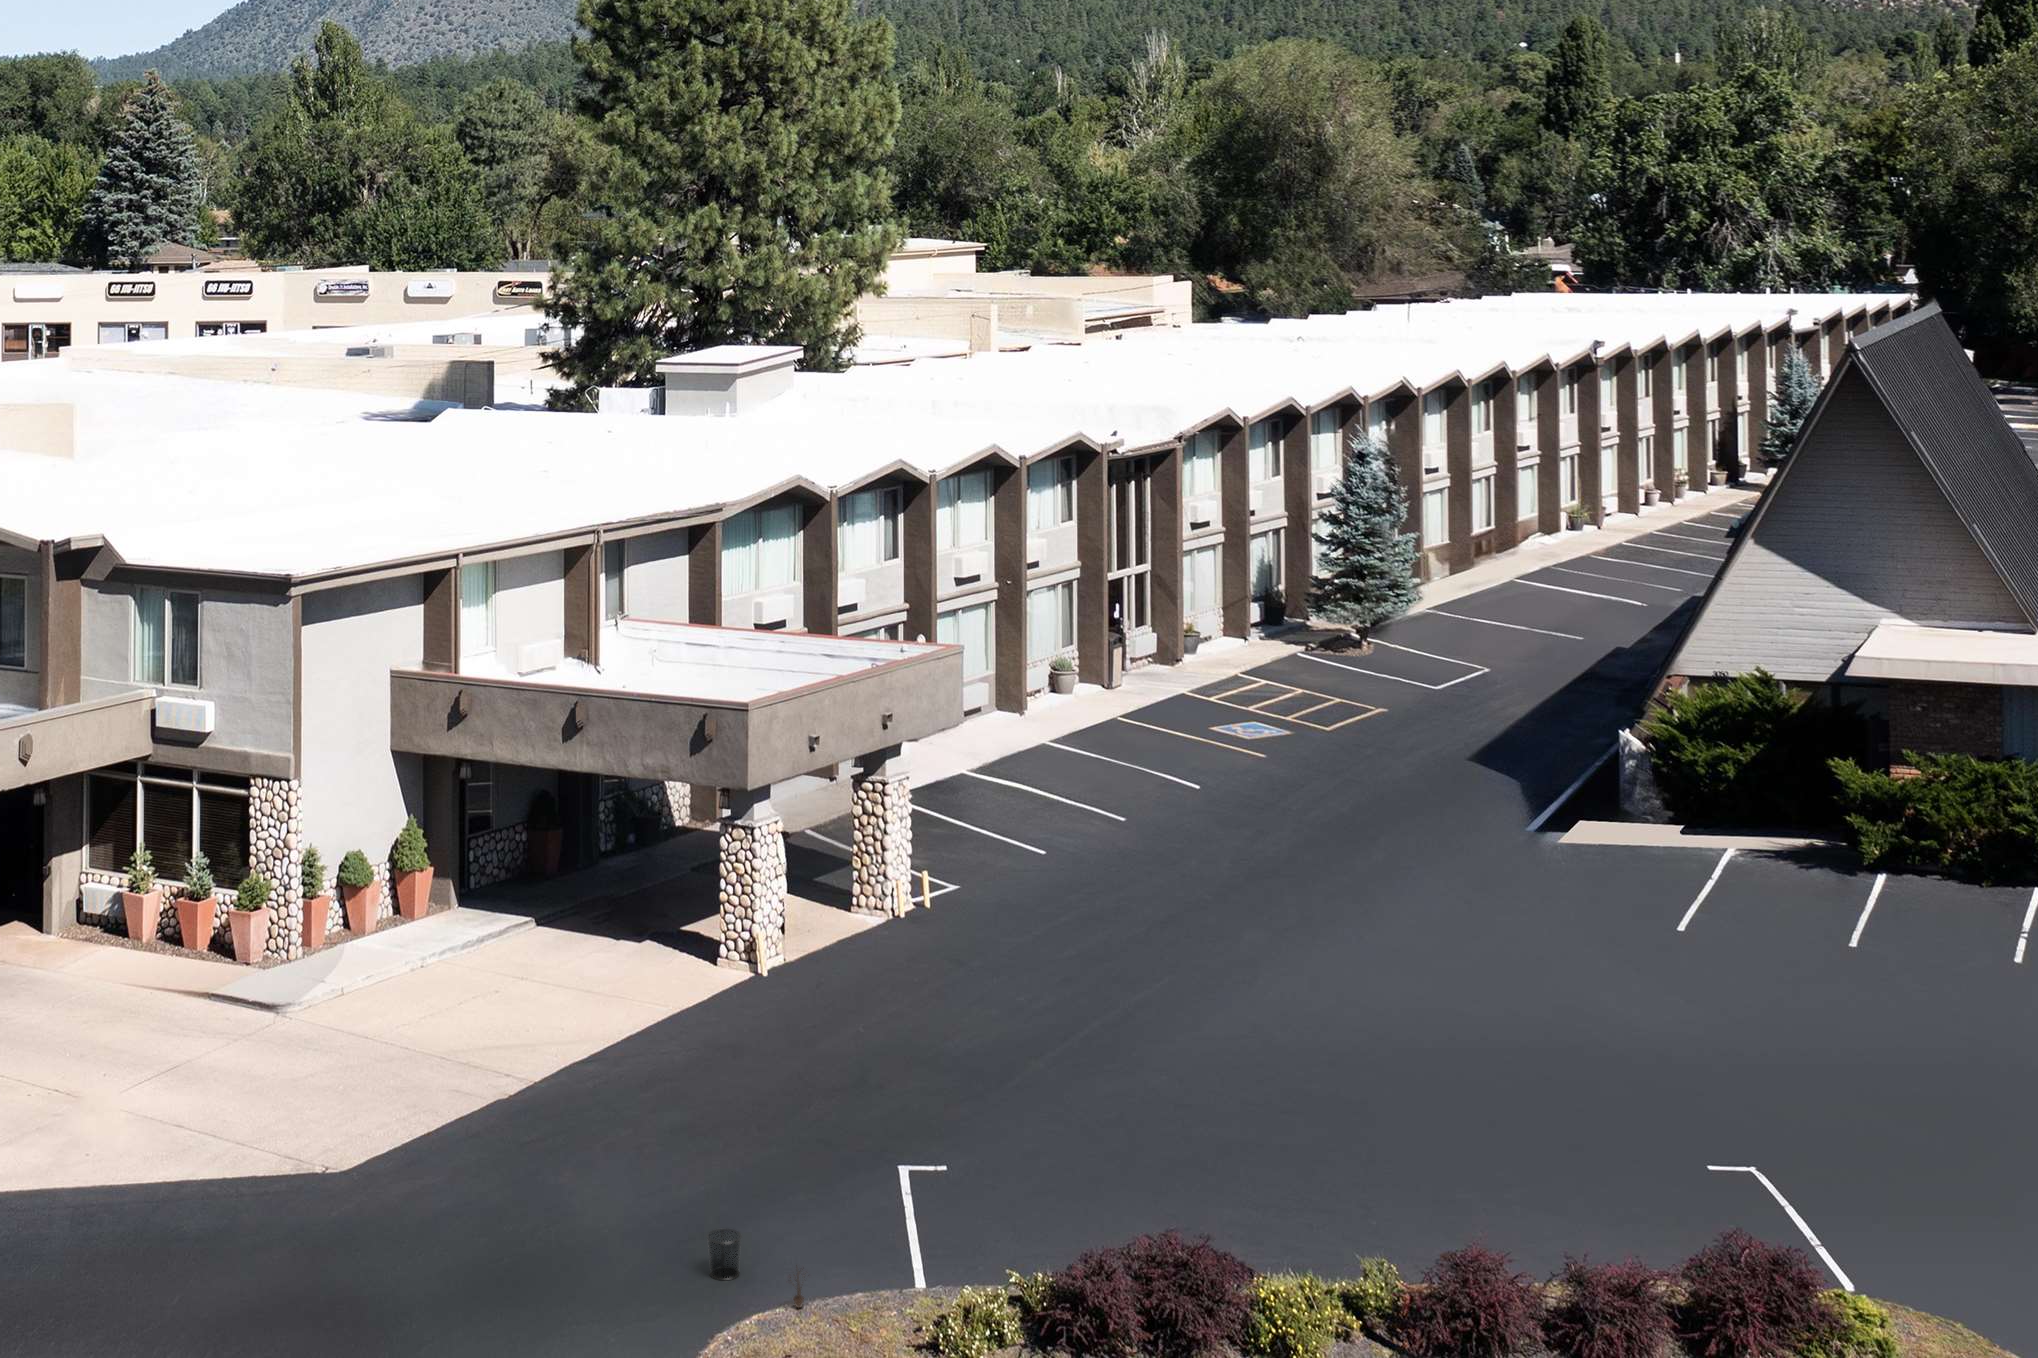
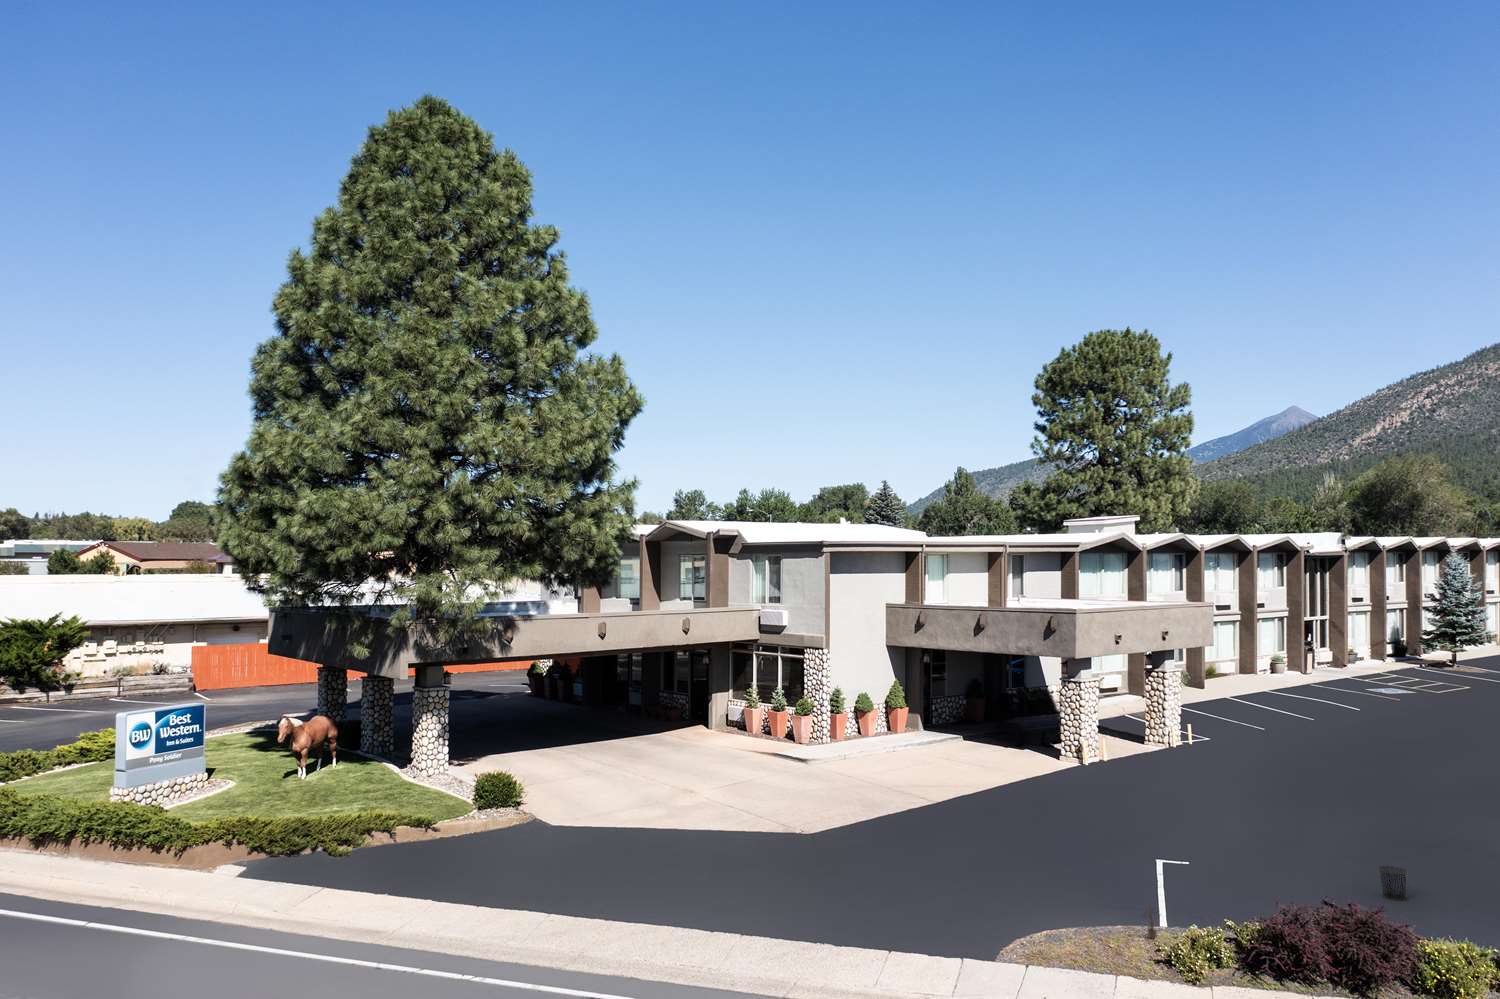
waste bin: present [708,1229,741,1280] -> present [1378,867,1407,900]

